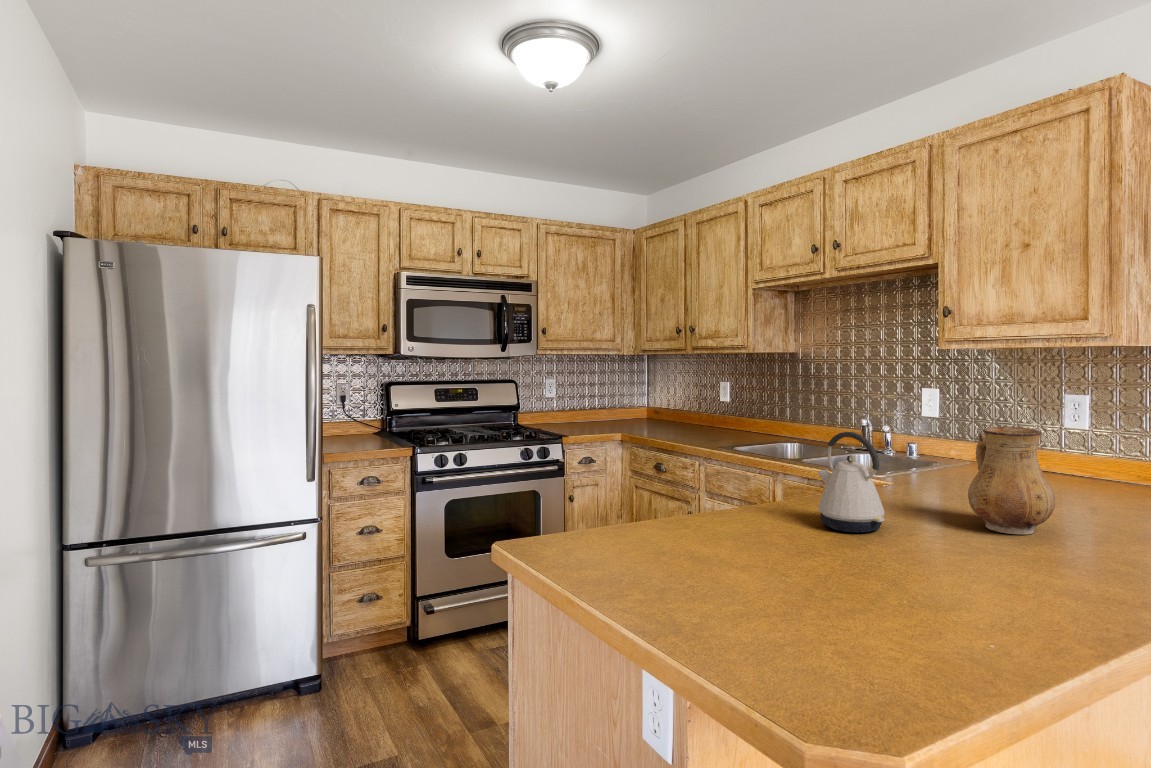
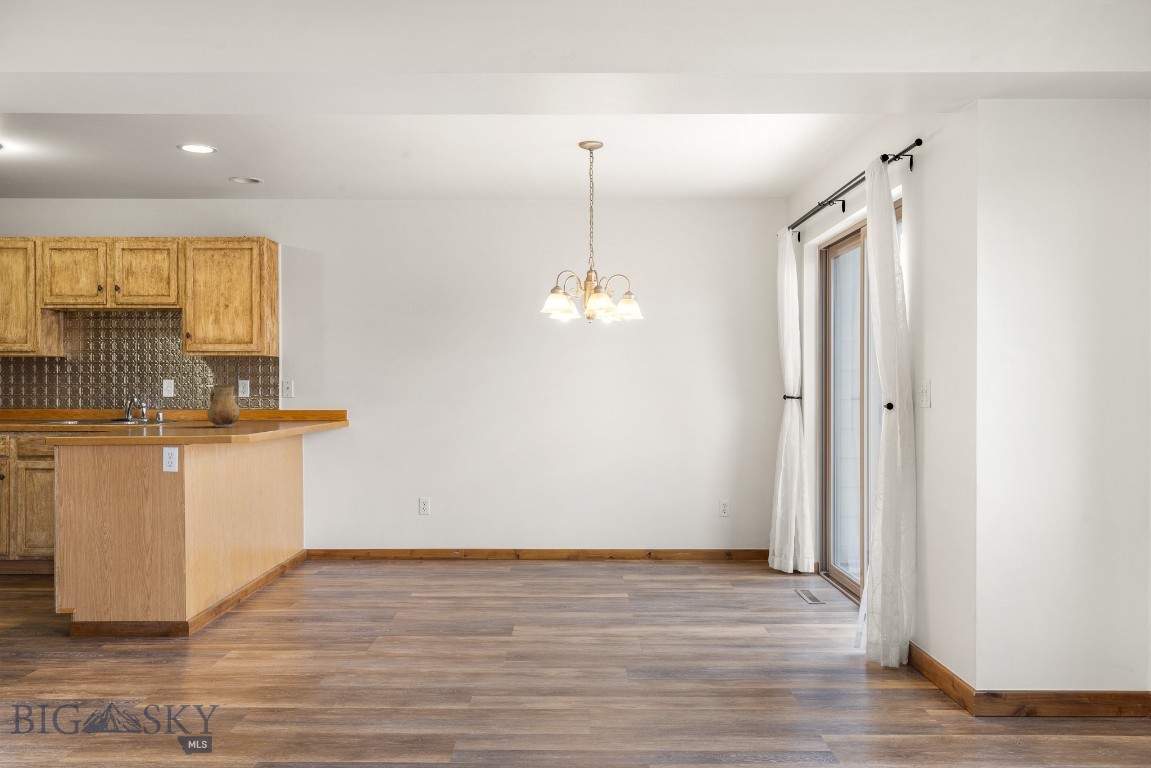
kettle: present [818,432,885,533] -> none [139,387,175,432]

